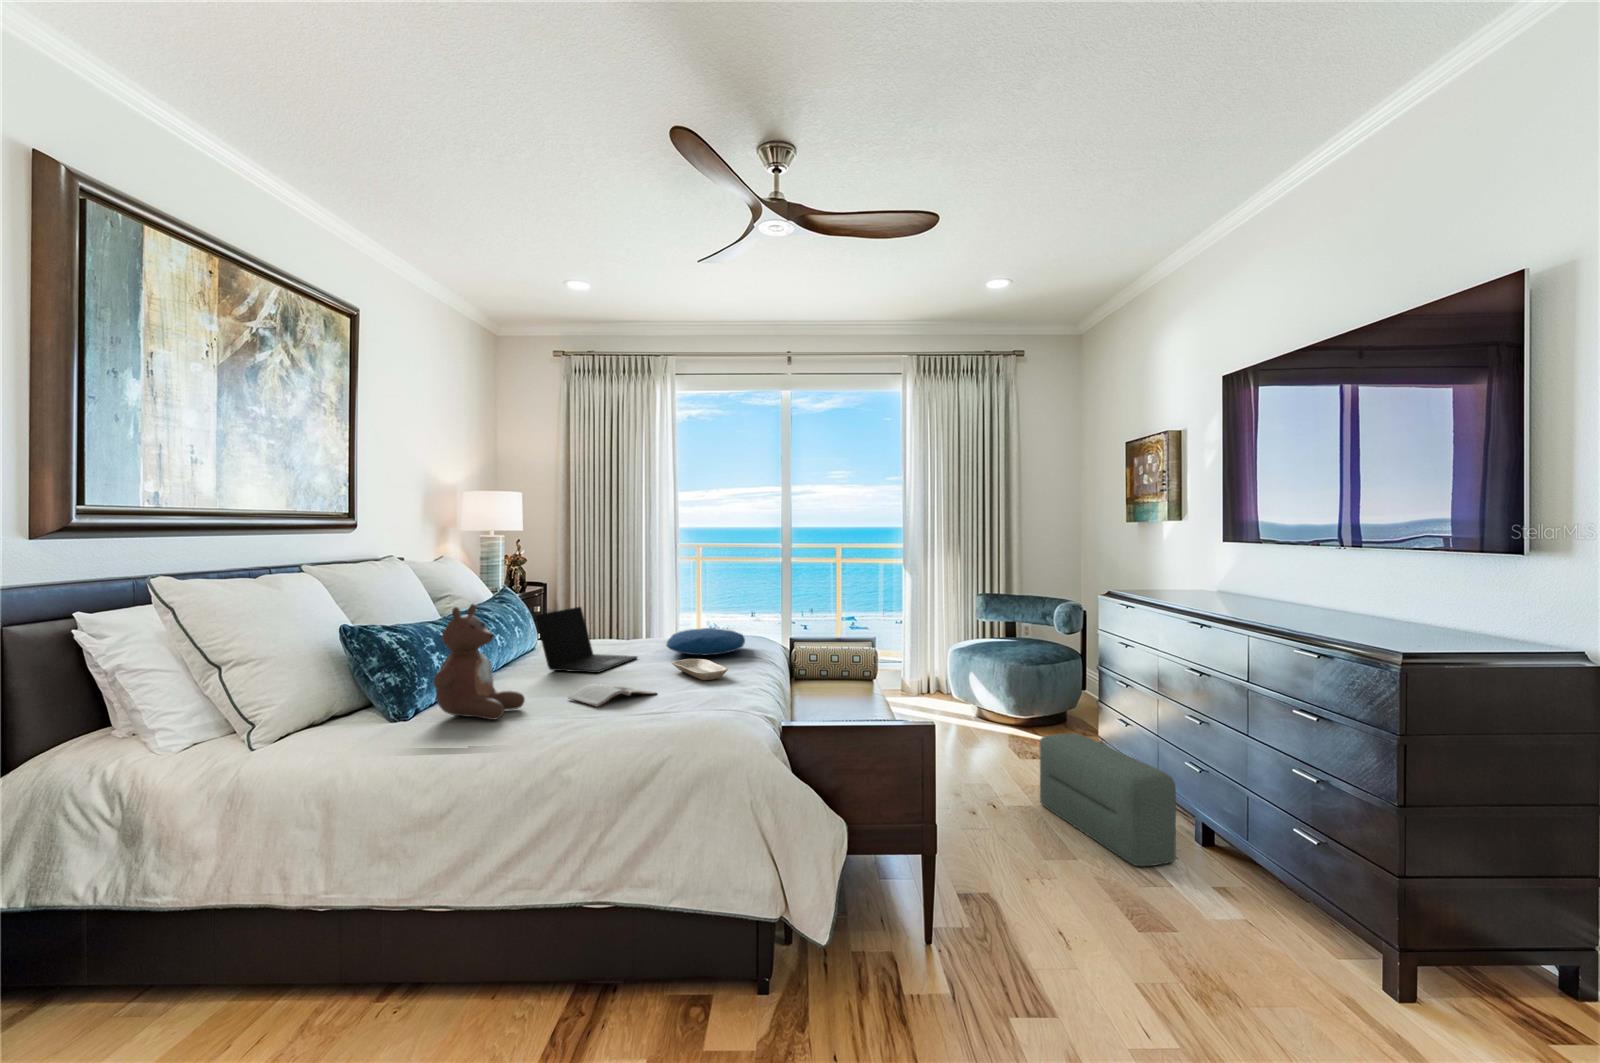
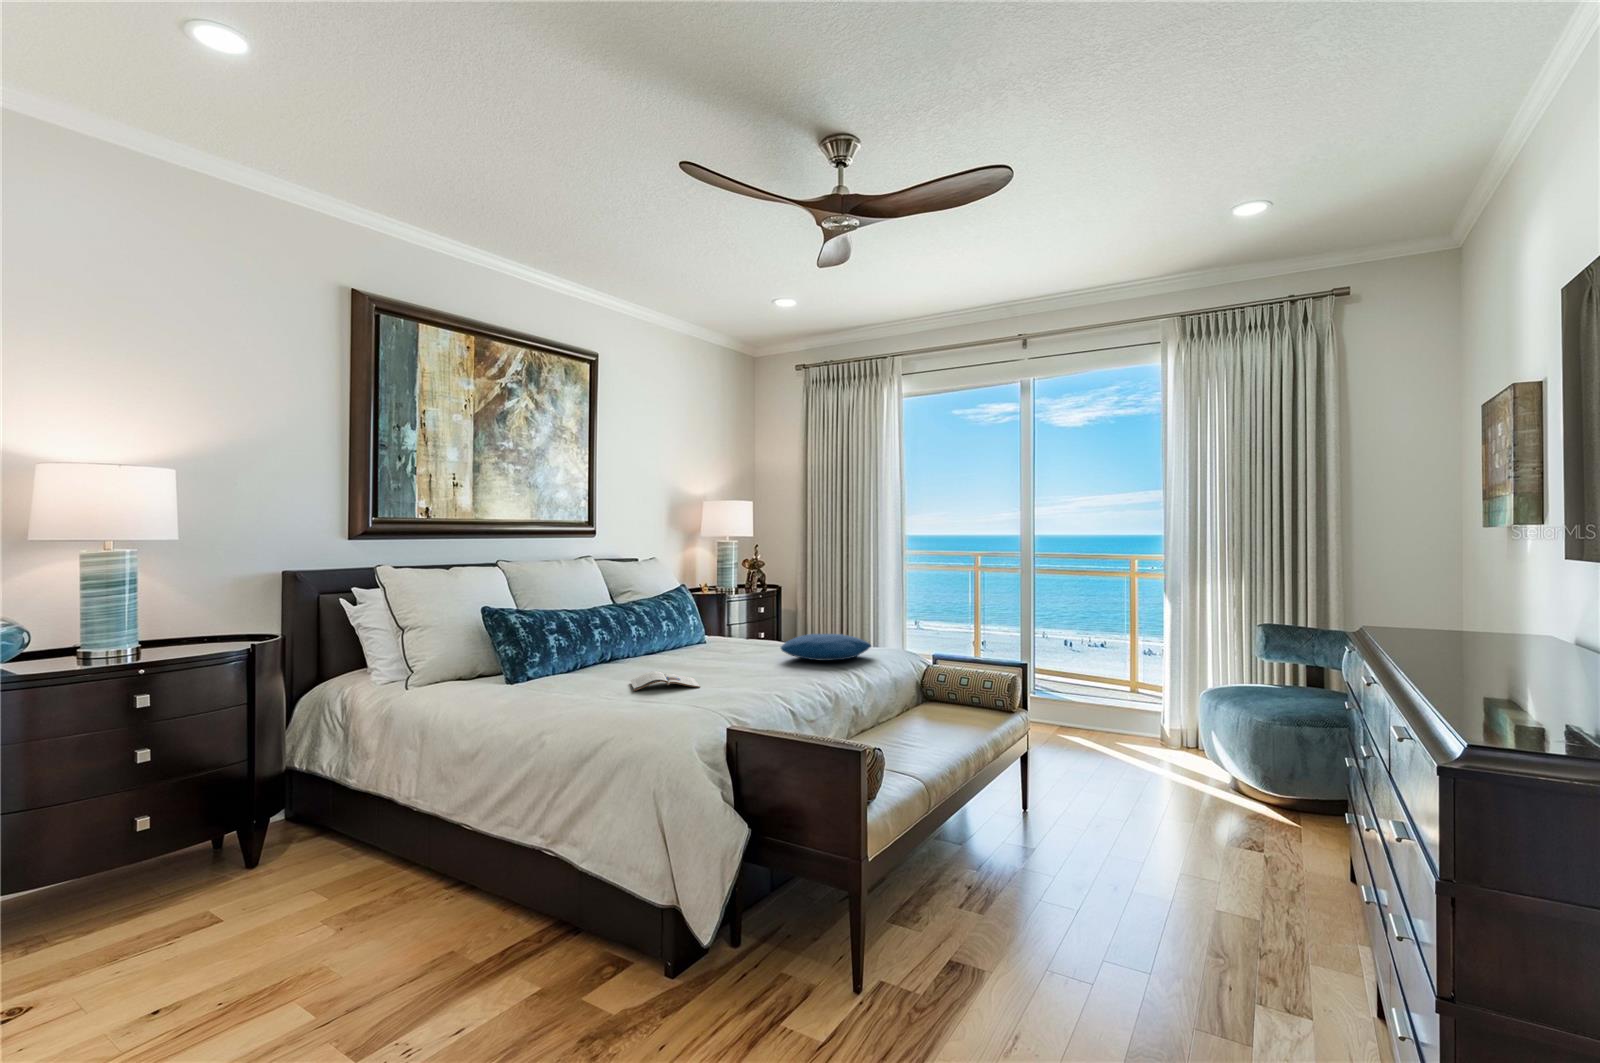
stuffed bear: present [433,604,525,720] -> none [513,594,591,690]
laptop: present [535,607,637,673] -> none [664,605,760,665]
tray: present [672,659,728,680] -> none [753,661,790,681]
pouf: present [1040,733,1176,866] -> none [1186,810,1306,1021]

